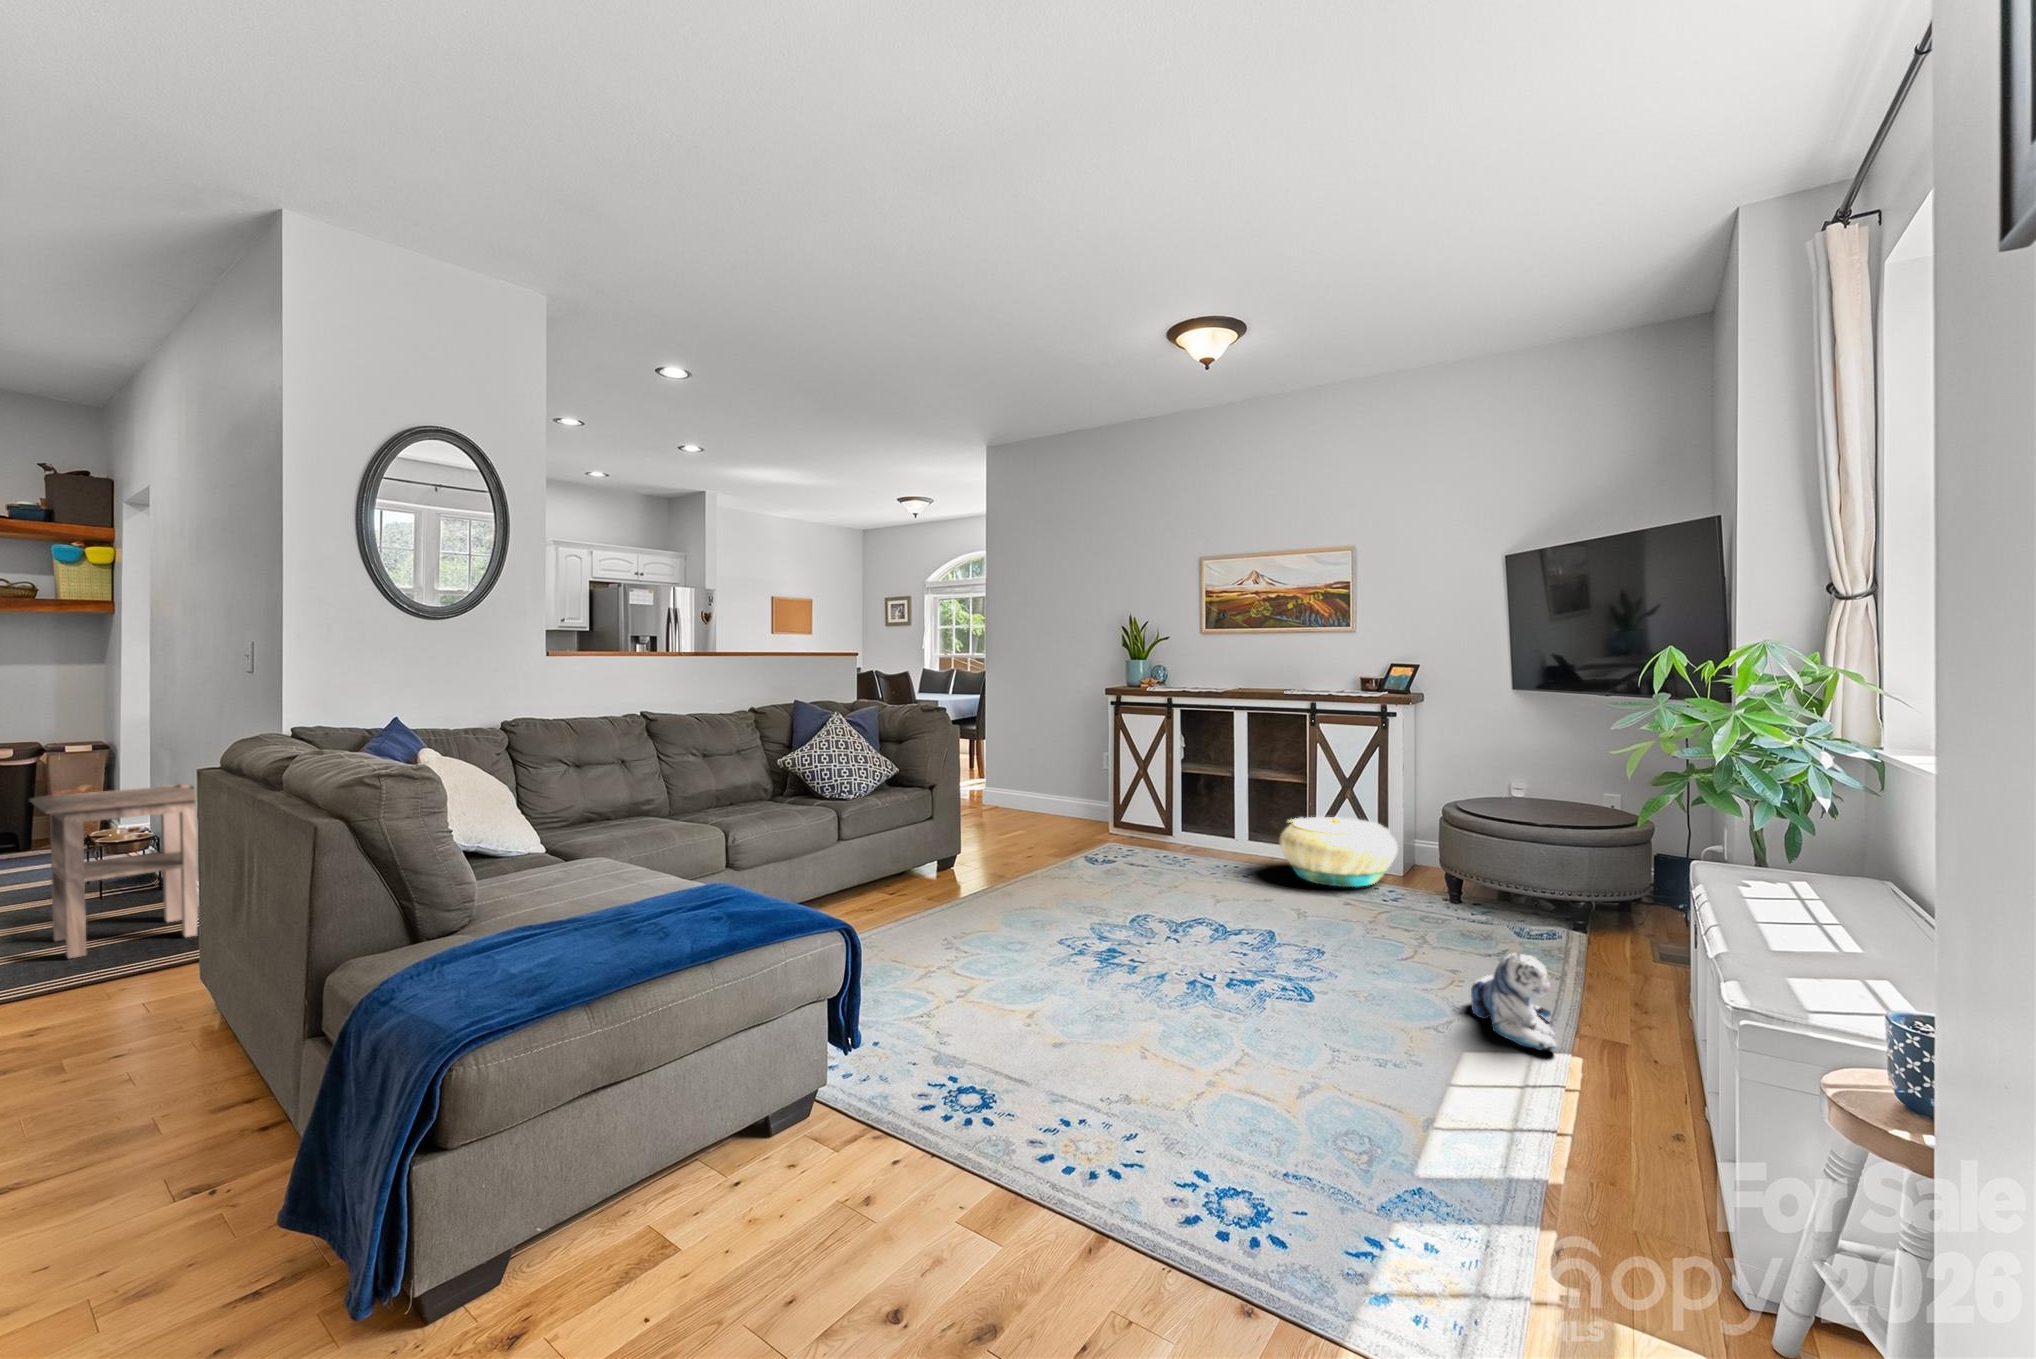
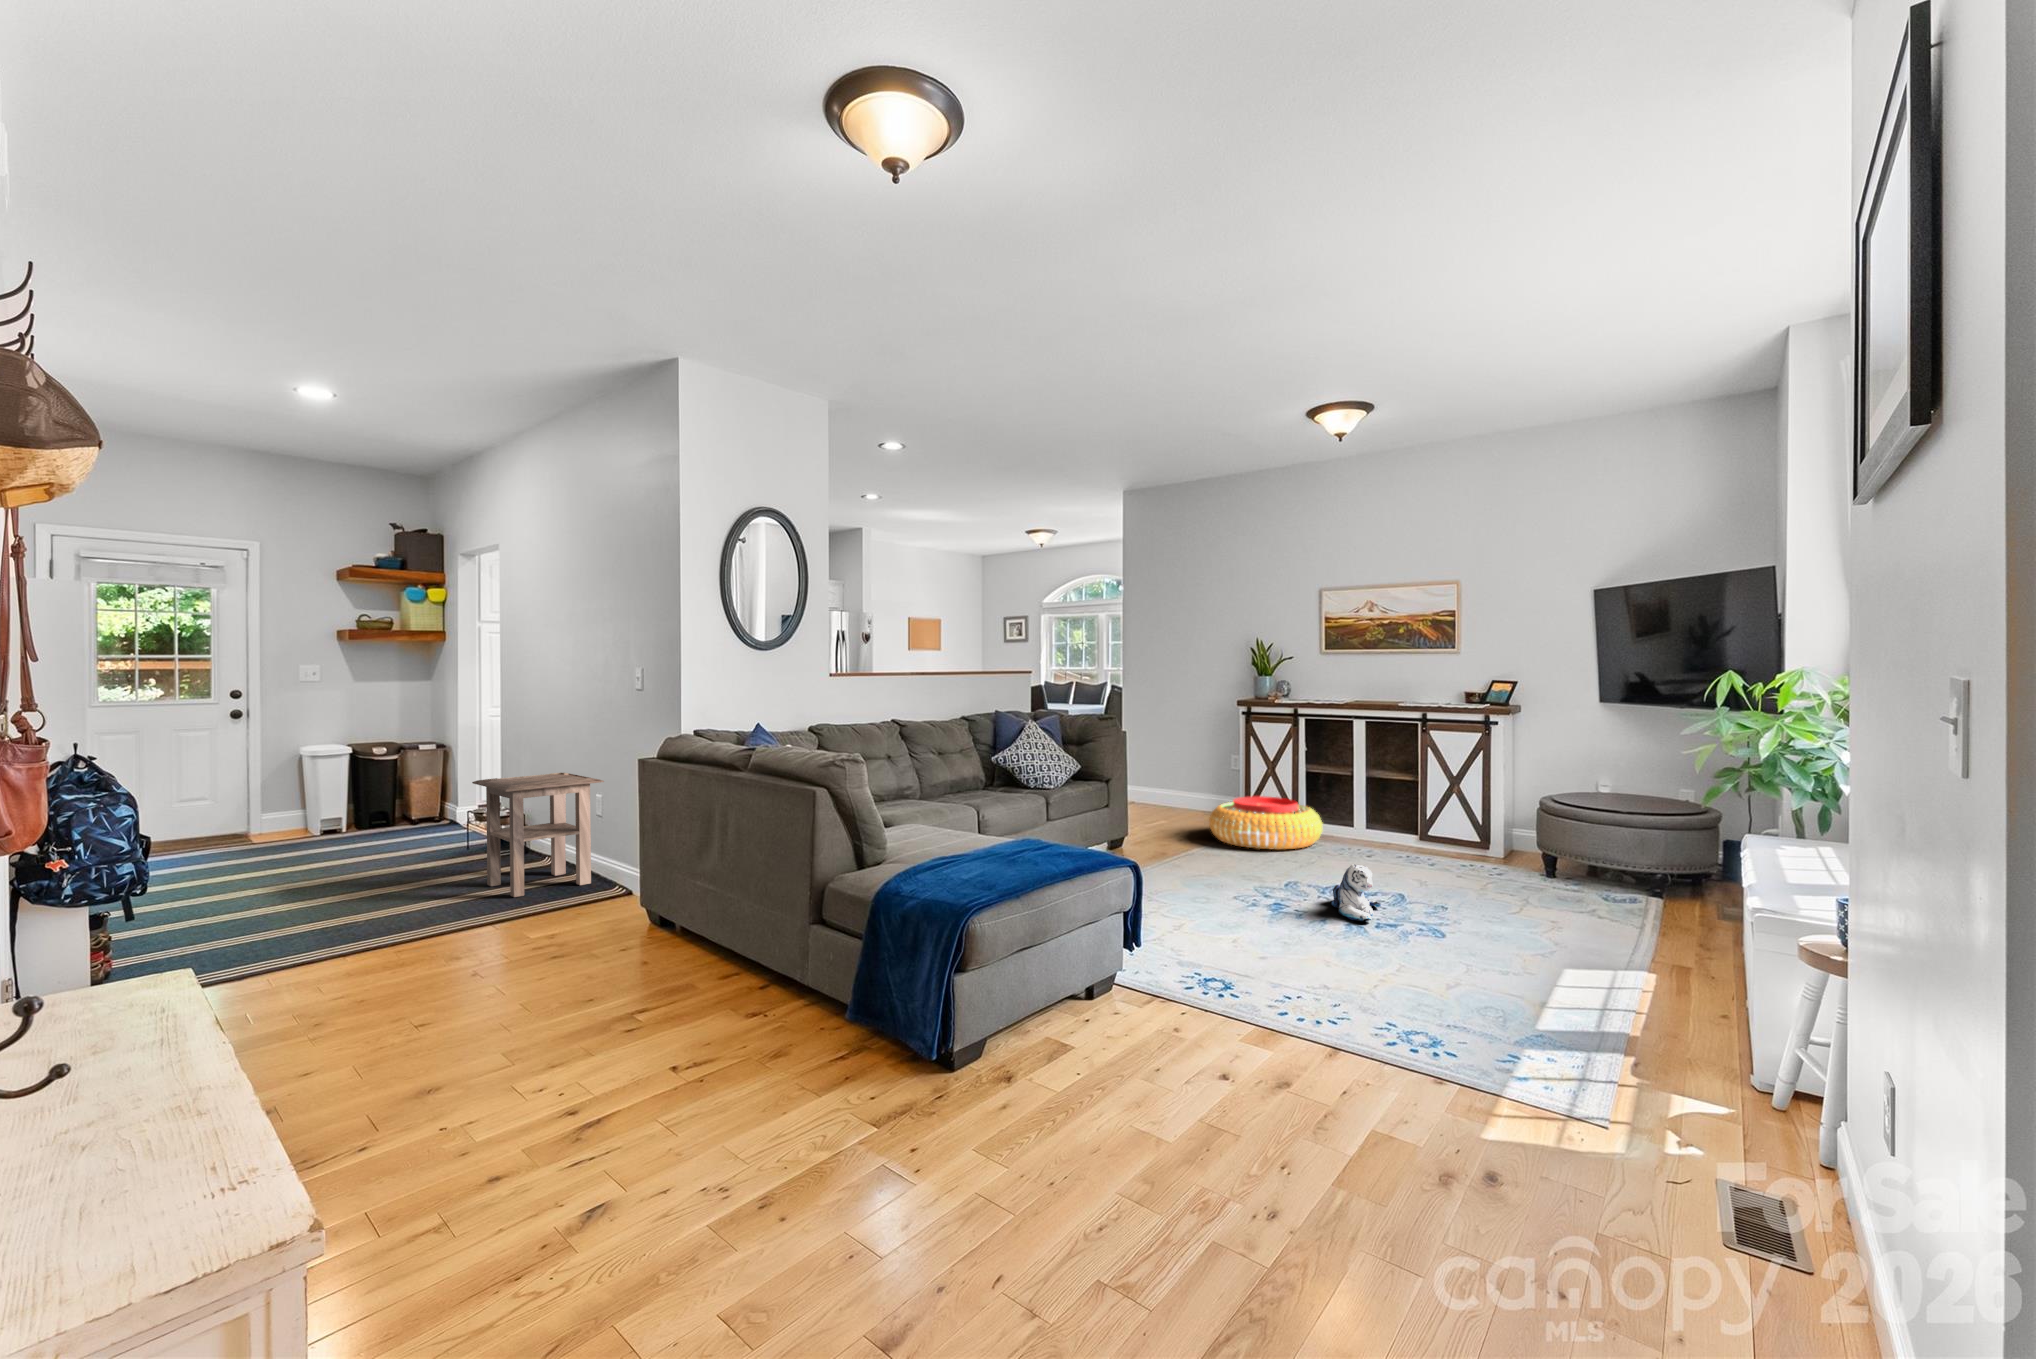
pouf: none [1061,804,1195,870] -> present [1209,796,1323,849]
basket: present [1280,817,1398,887] -> none [1398,807,1500,864]
plush toy: present [1471,953,1556,1050] -> present [1331,864,1381,921]

